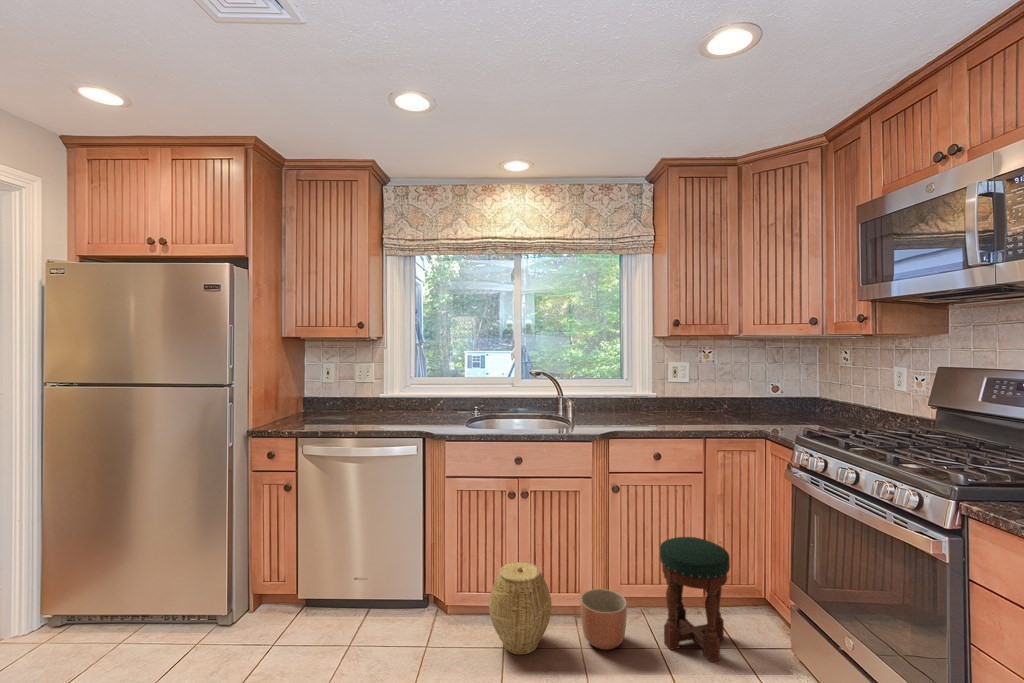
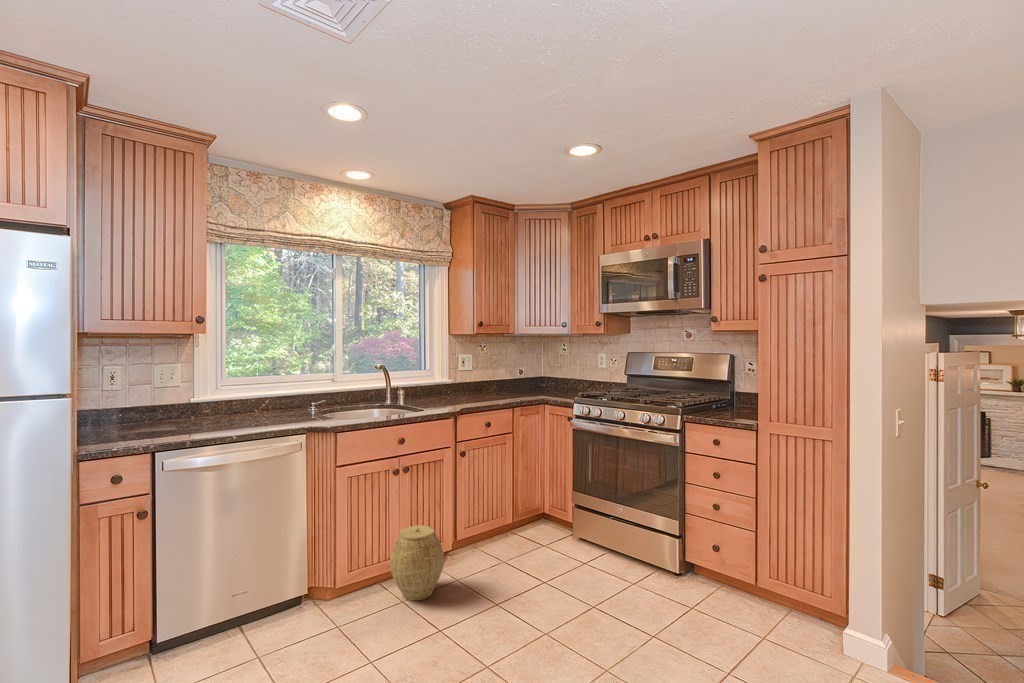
stool: present [660,537,730,662] -> none [498,478,544,559]
planter: present [581,589,627,650] -> none [454,532,489,575]

